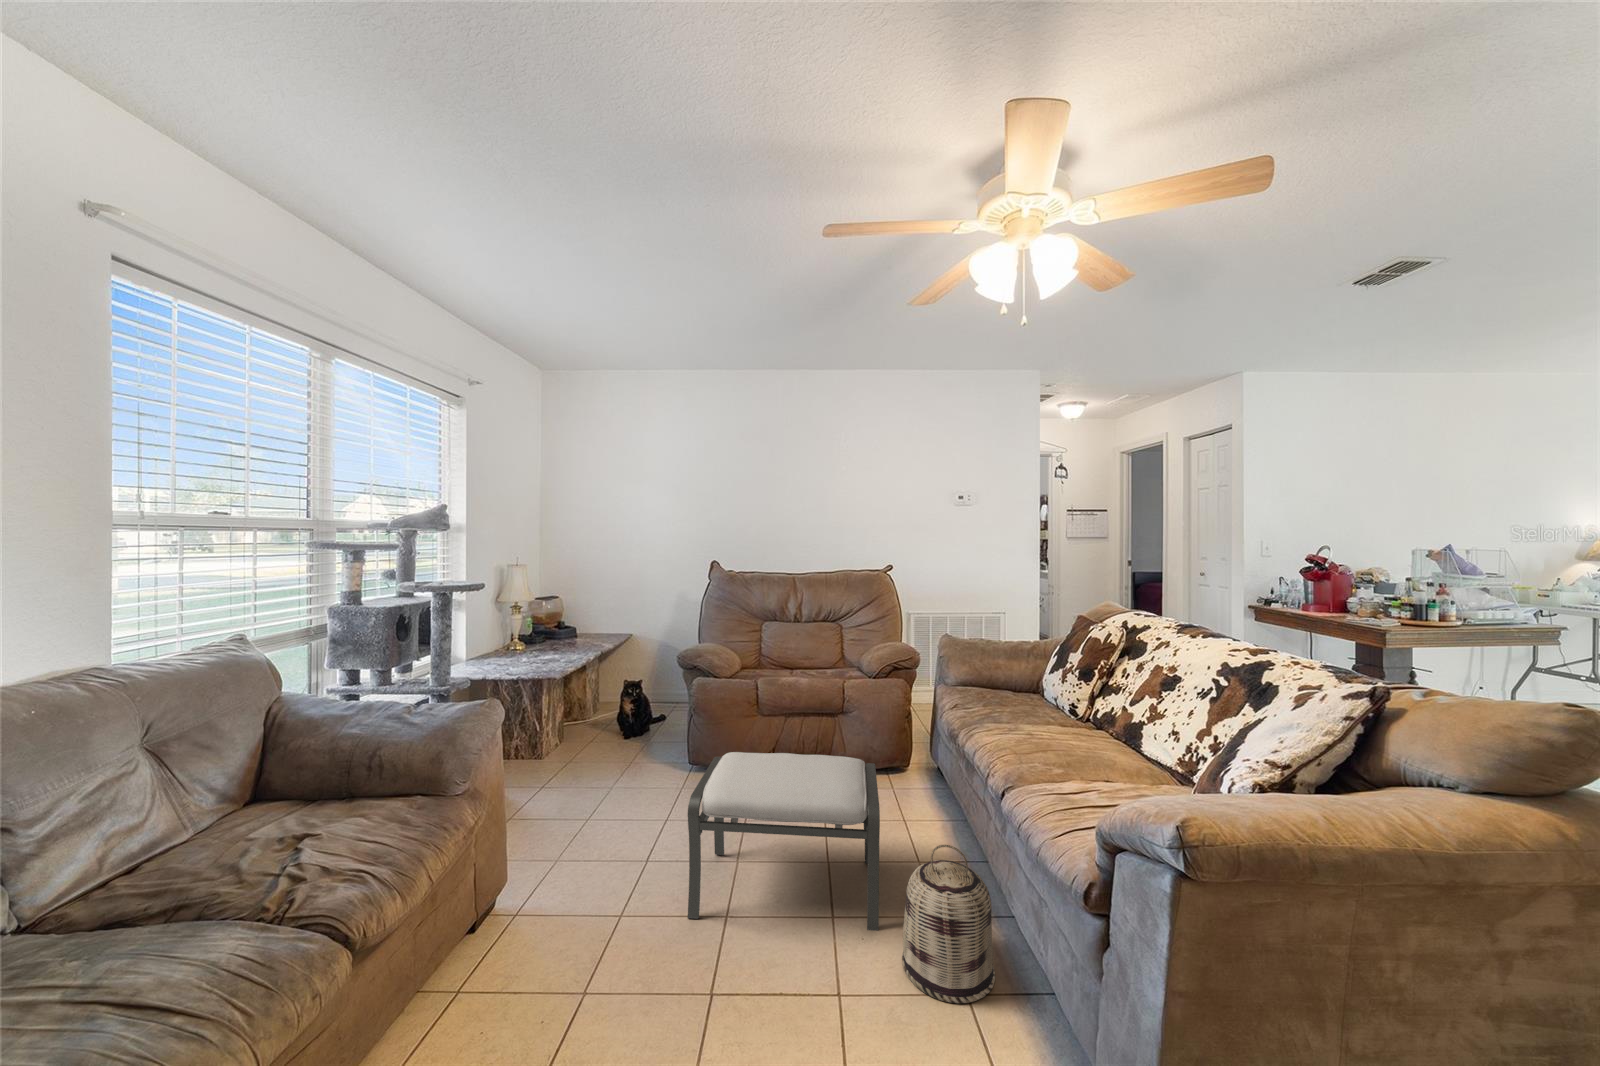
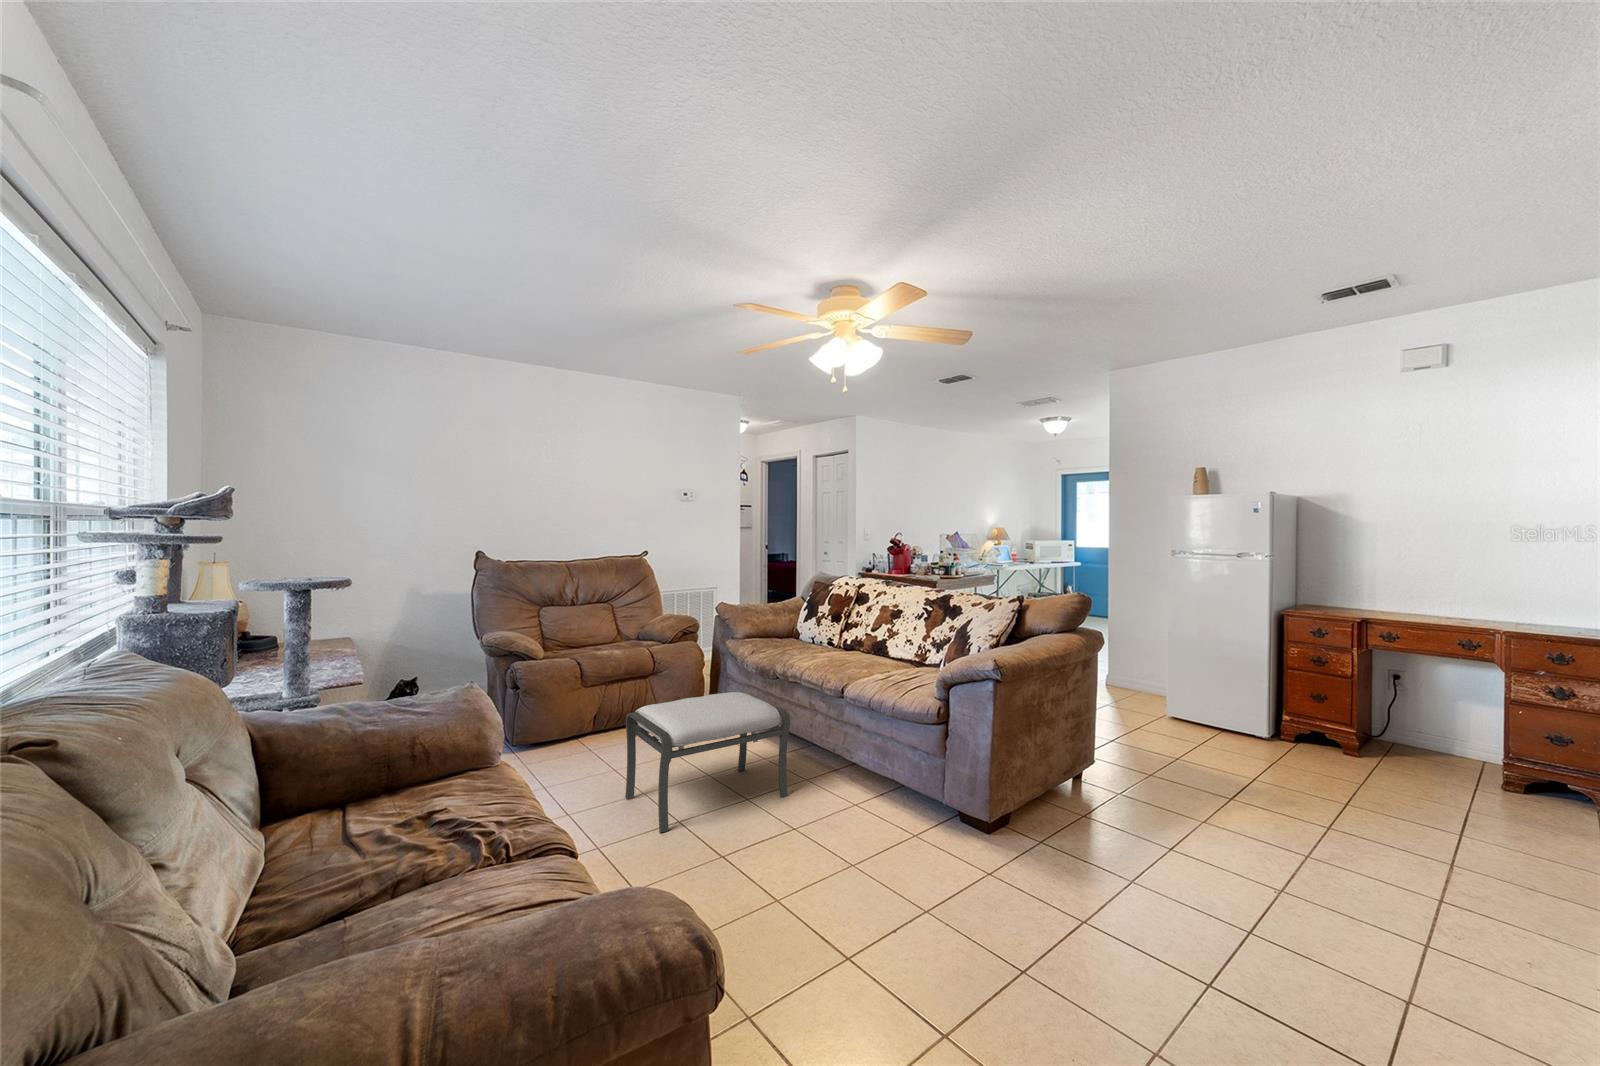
basket: present [902,845,995,1003] -> none [812,719,869,809]

